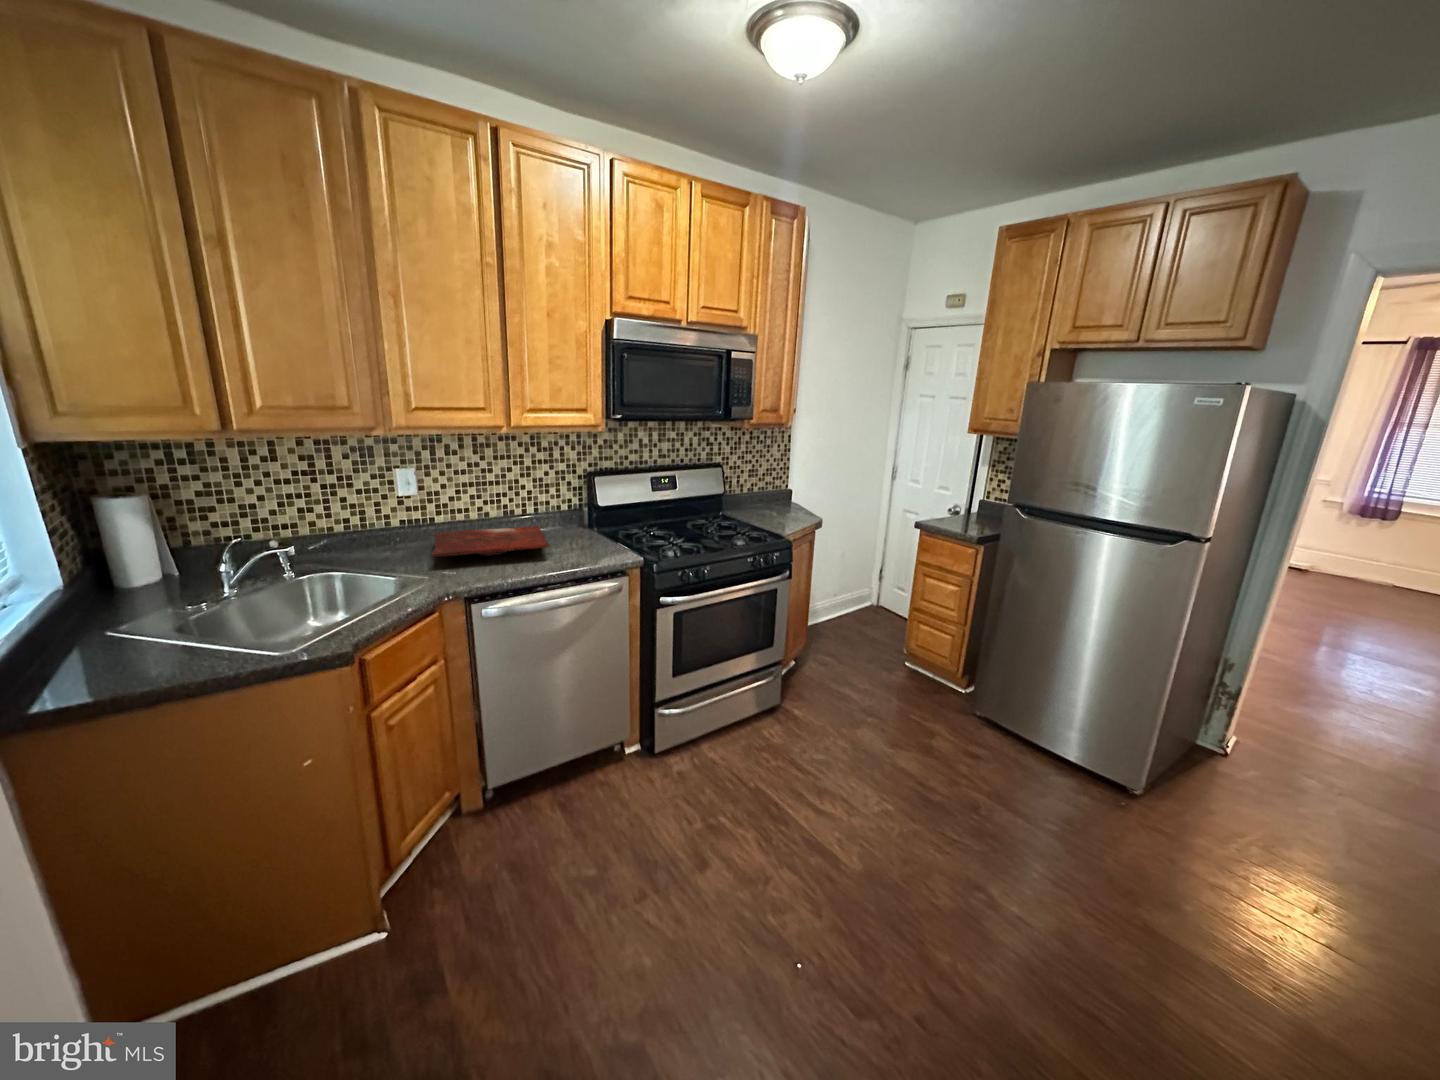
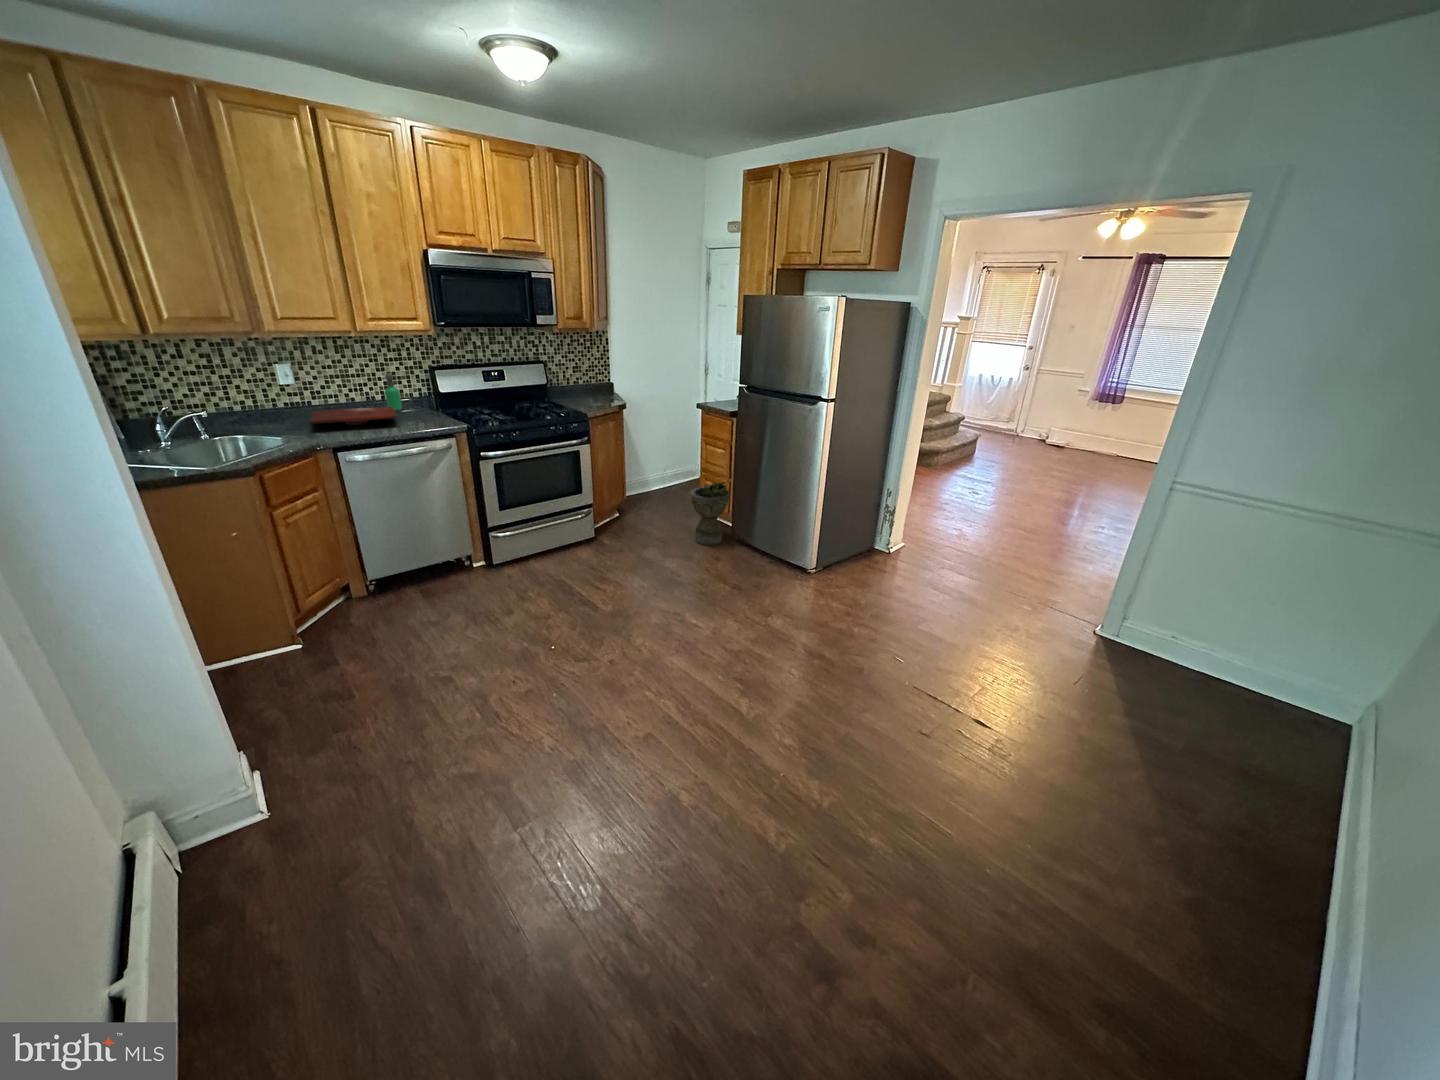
soap dispenser: none [530,480,548,530] -> present [383,373,402,412]
planter: none [920,637,982,730] -> present [690,482,730,546]

